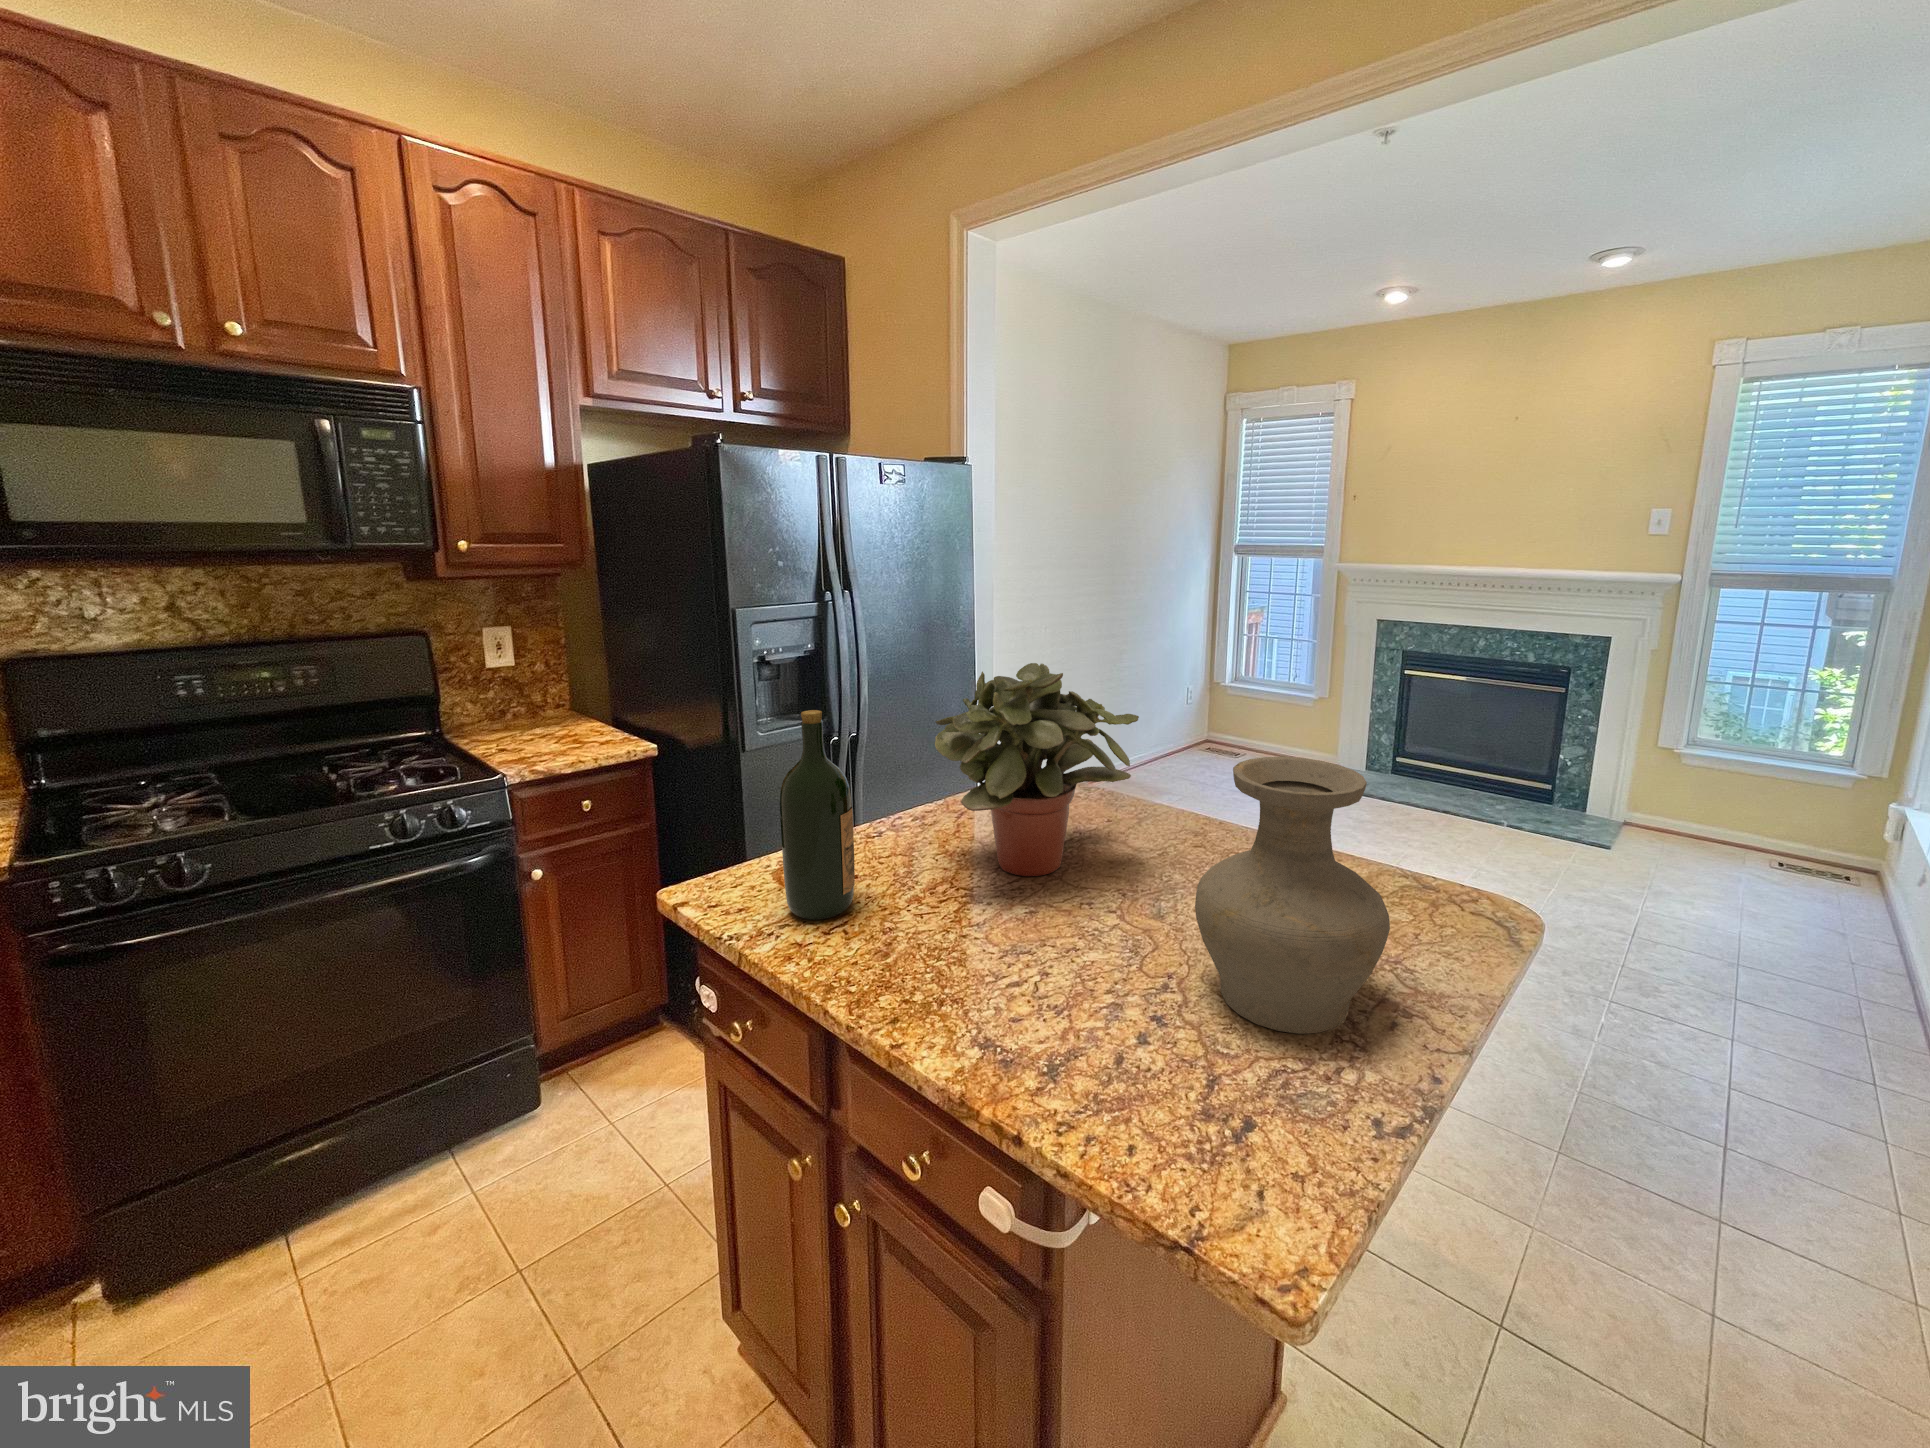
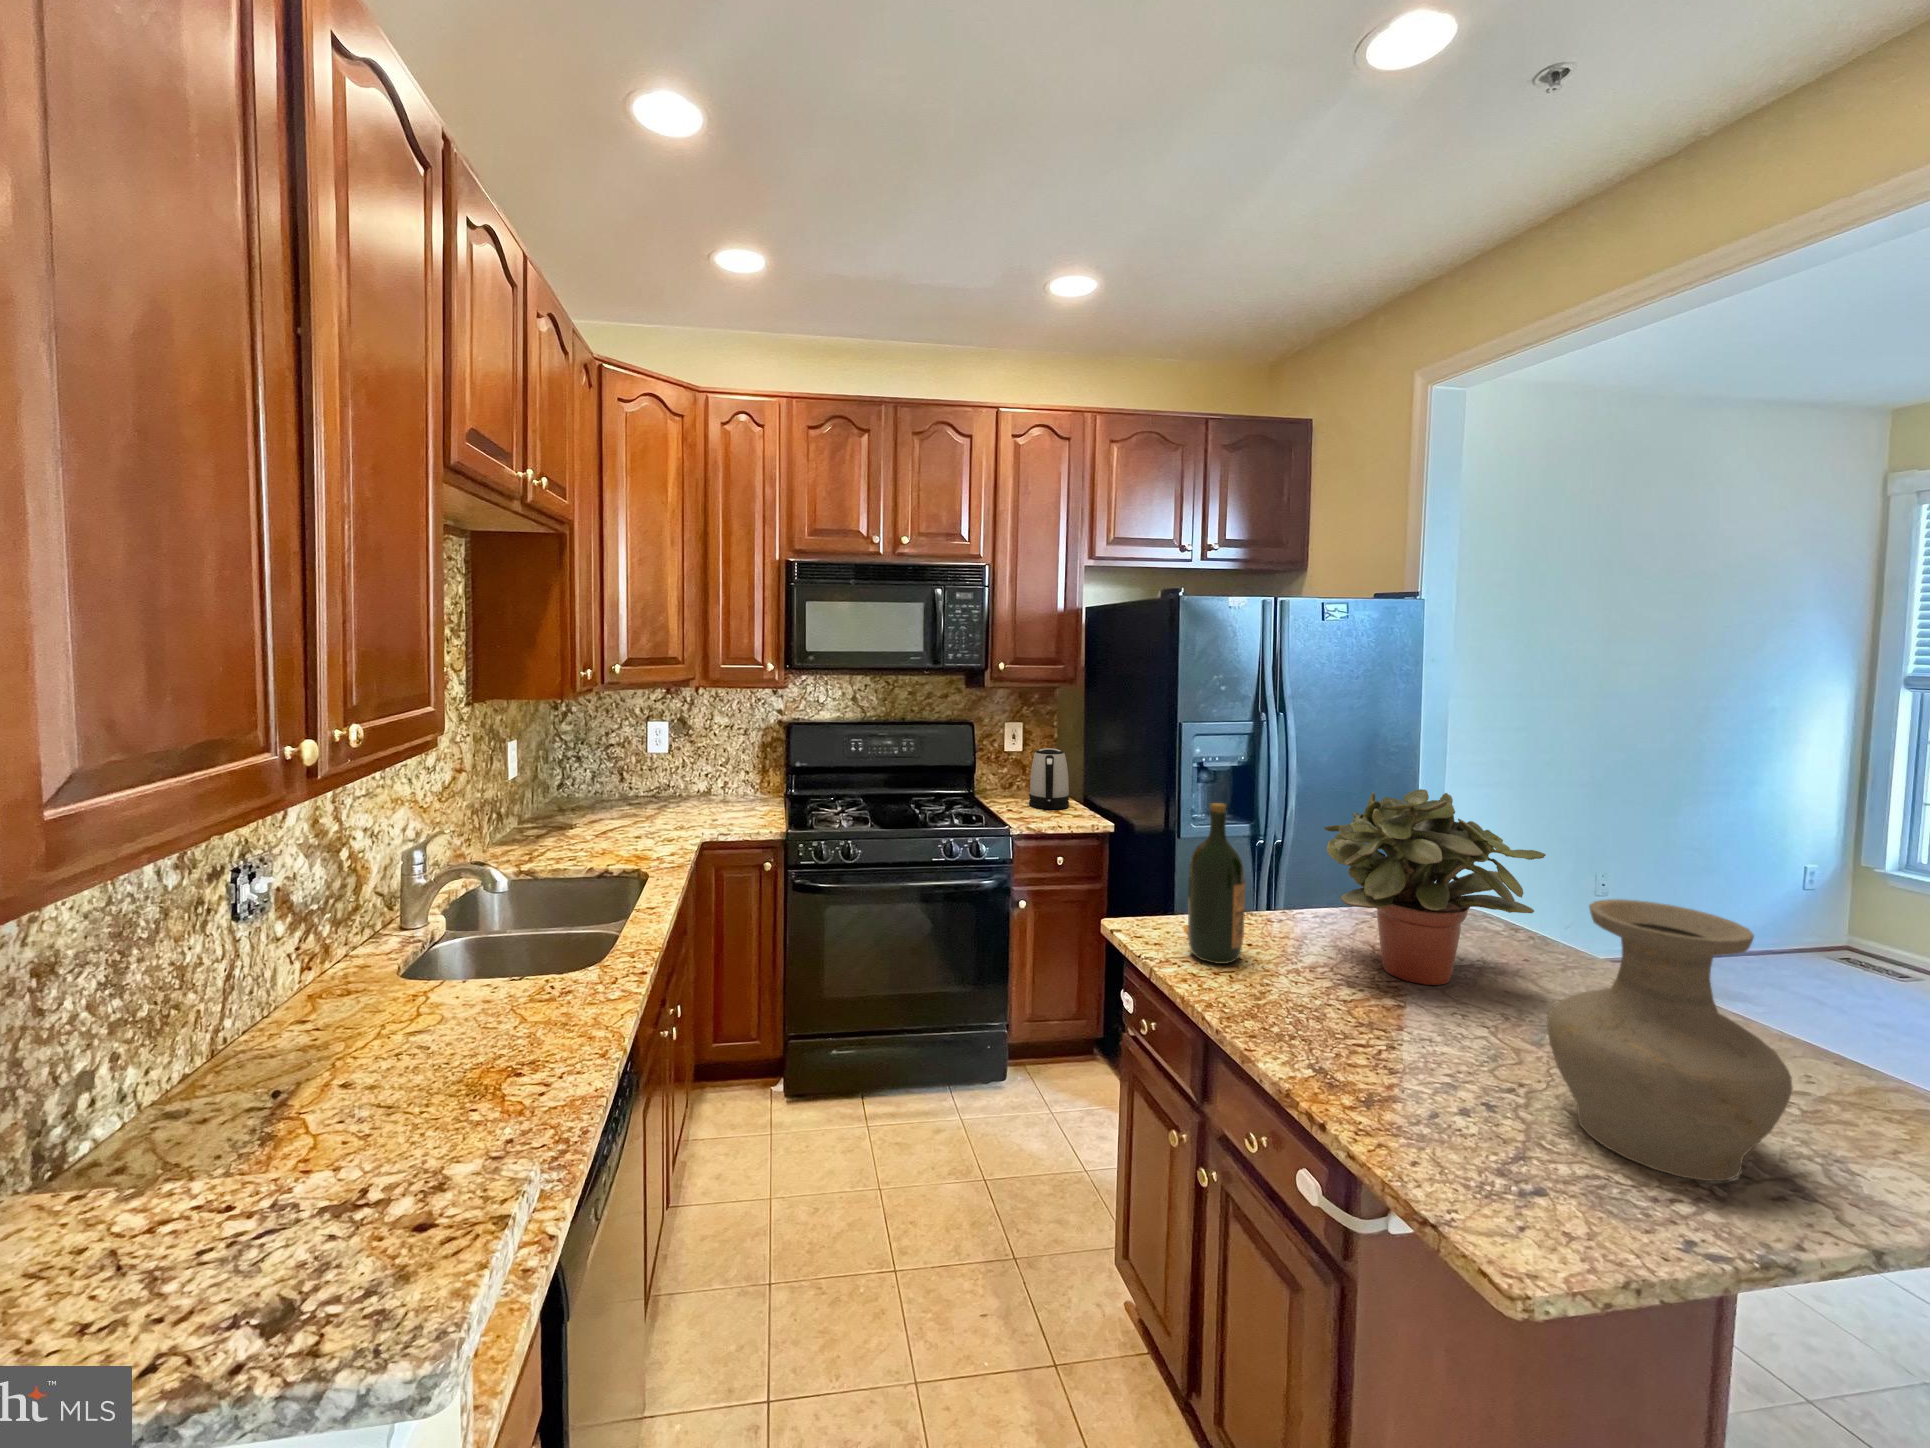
kettle: none [533,658,595,740] -> present [1029,748,1069,809]

